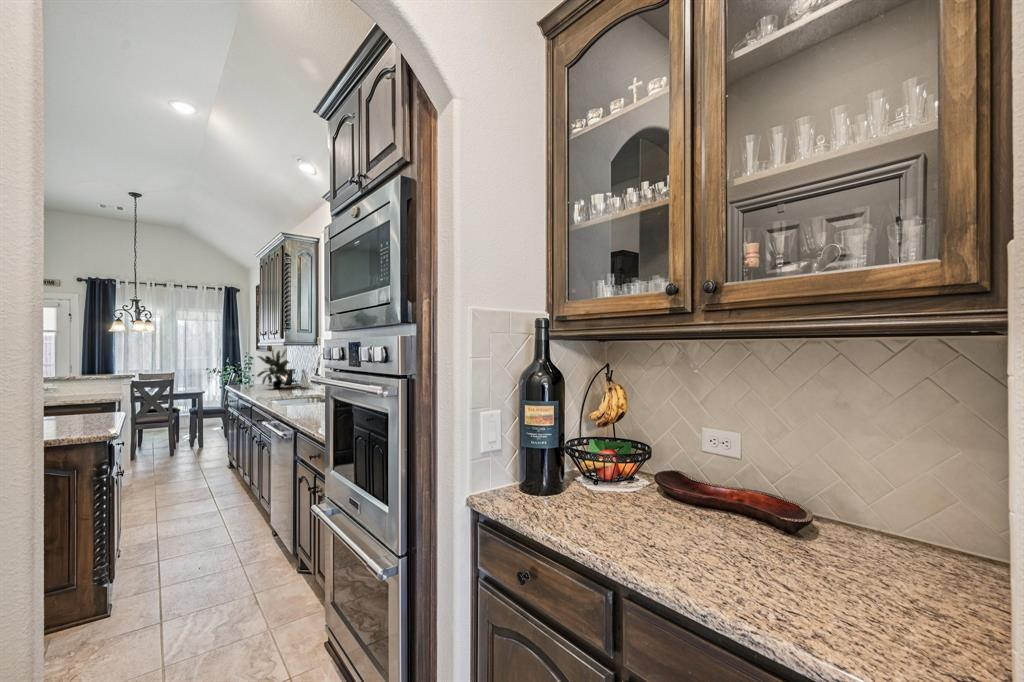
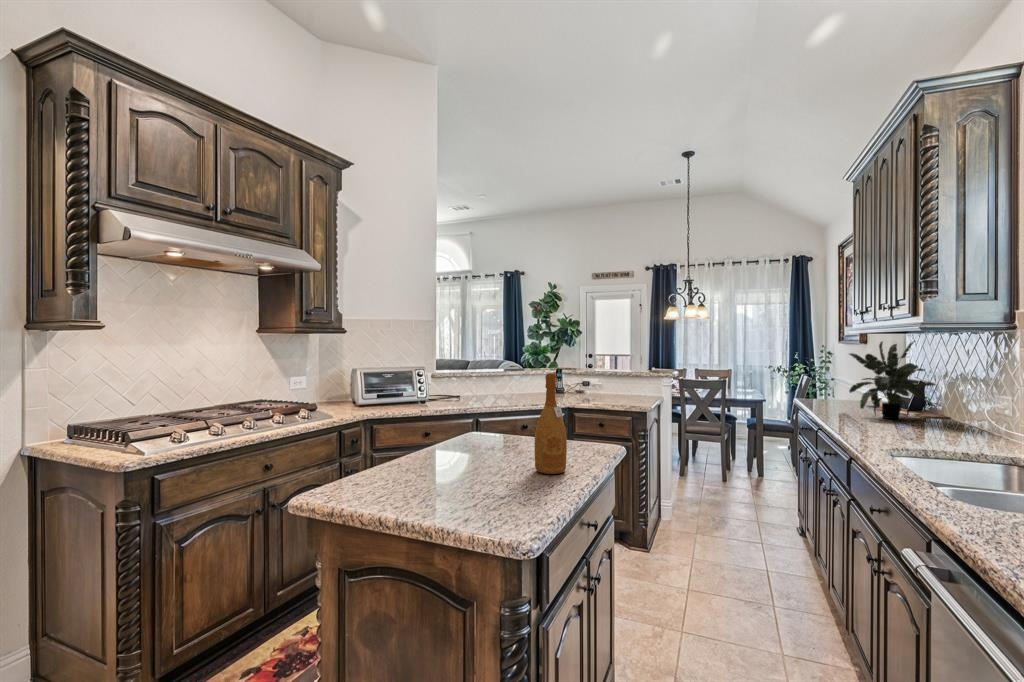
wine bottle: none [76,369,100,425] -> present [535,373,567,474]

